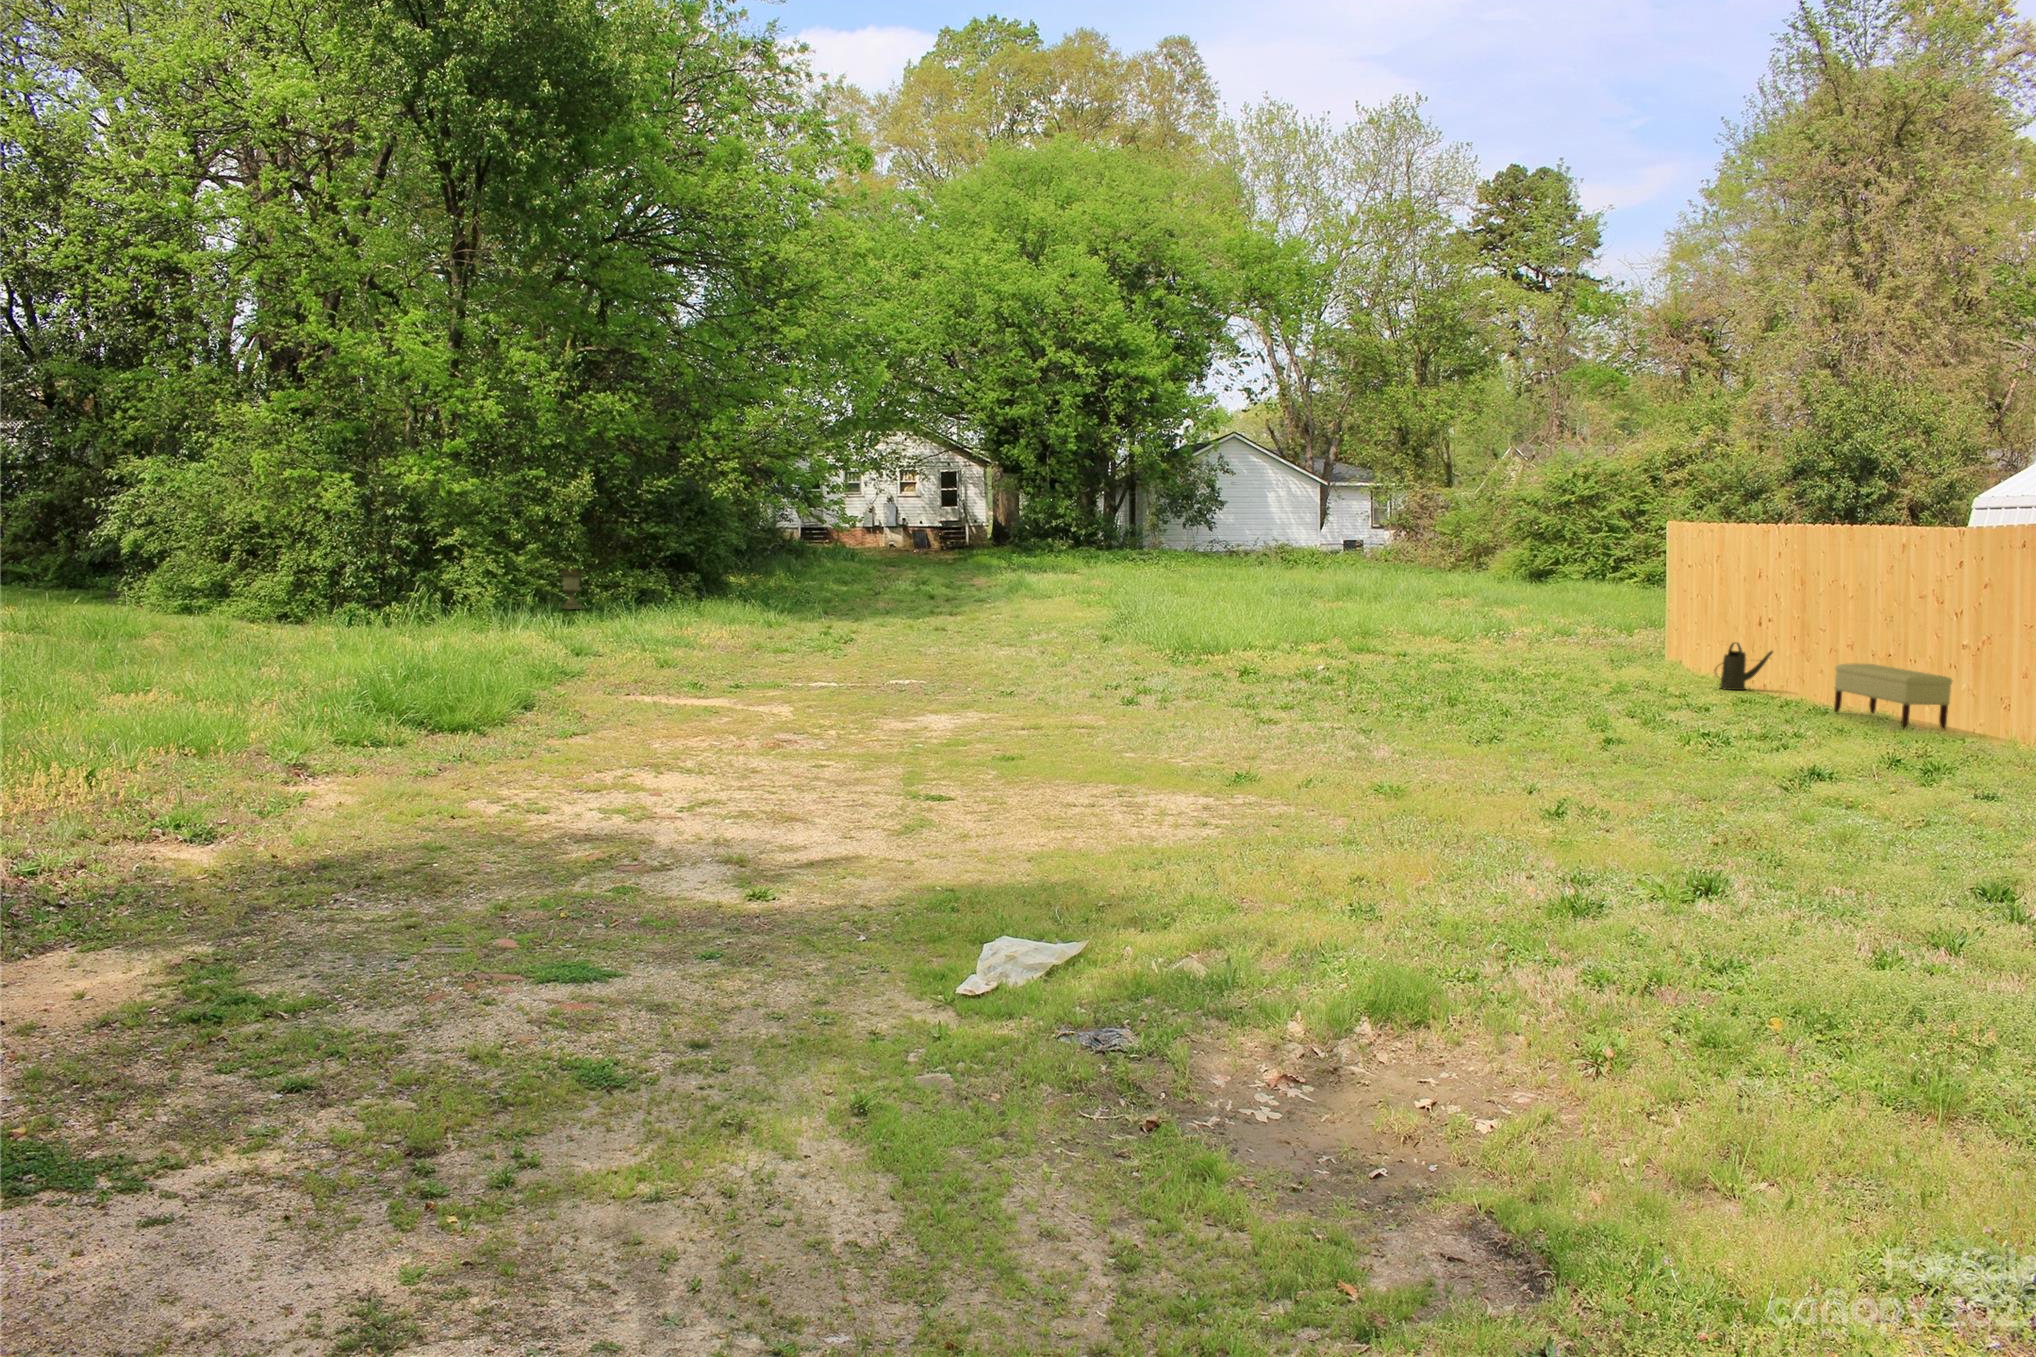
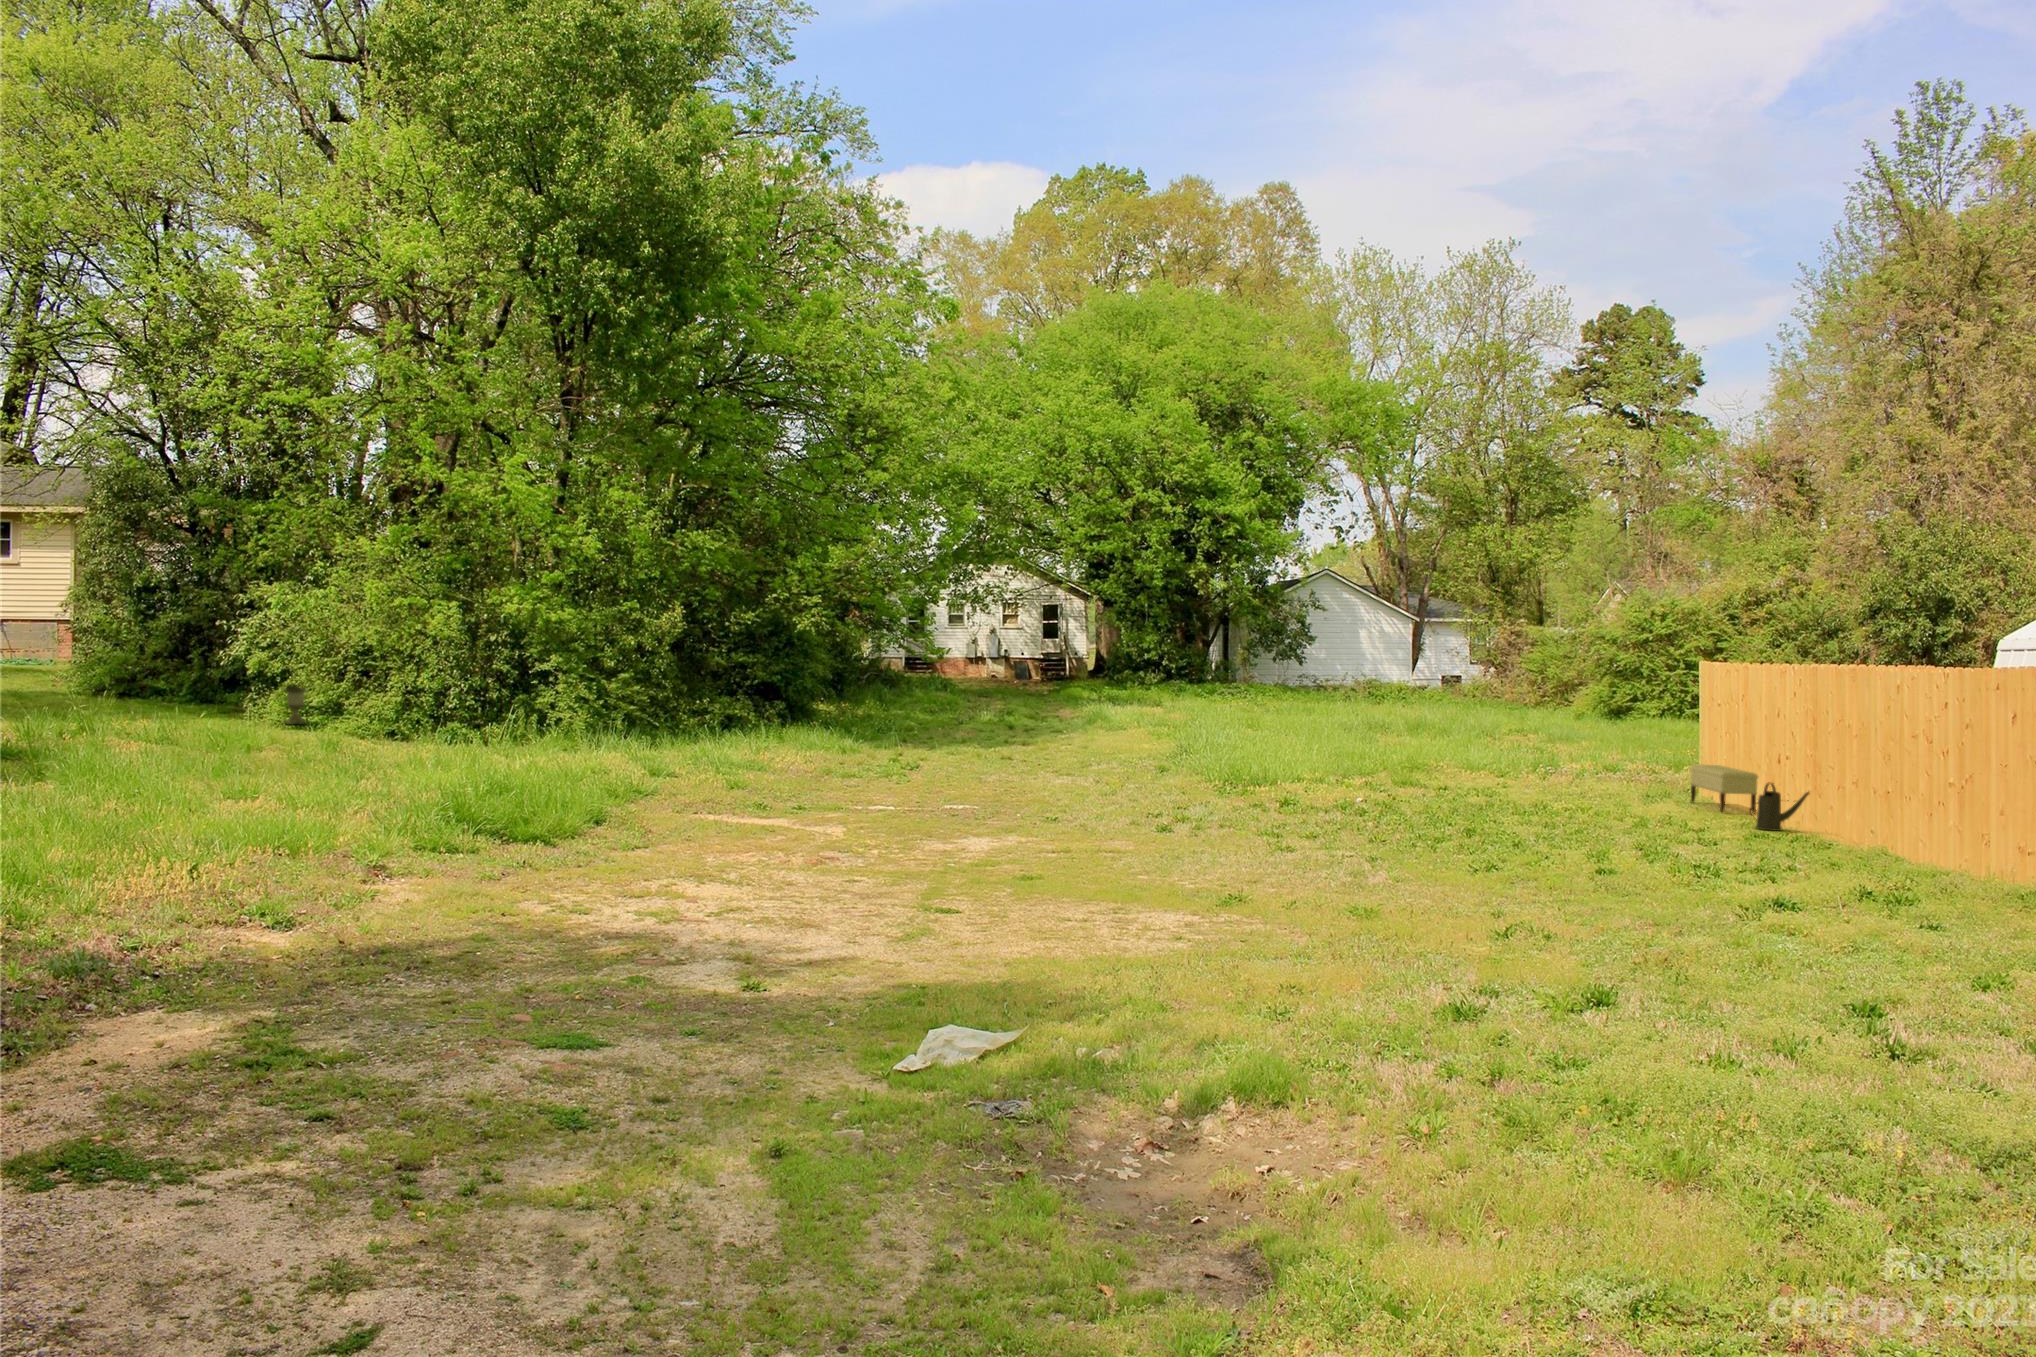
planter: present [560,568,584,610] -> present [283,684,307,725]
bench: present [1834,663,1952,730] -> present [1691,765,1758,814]

